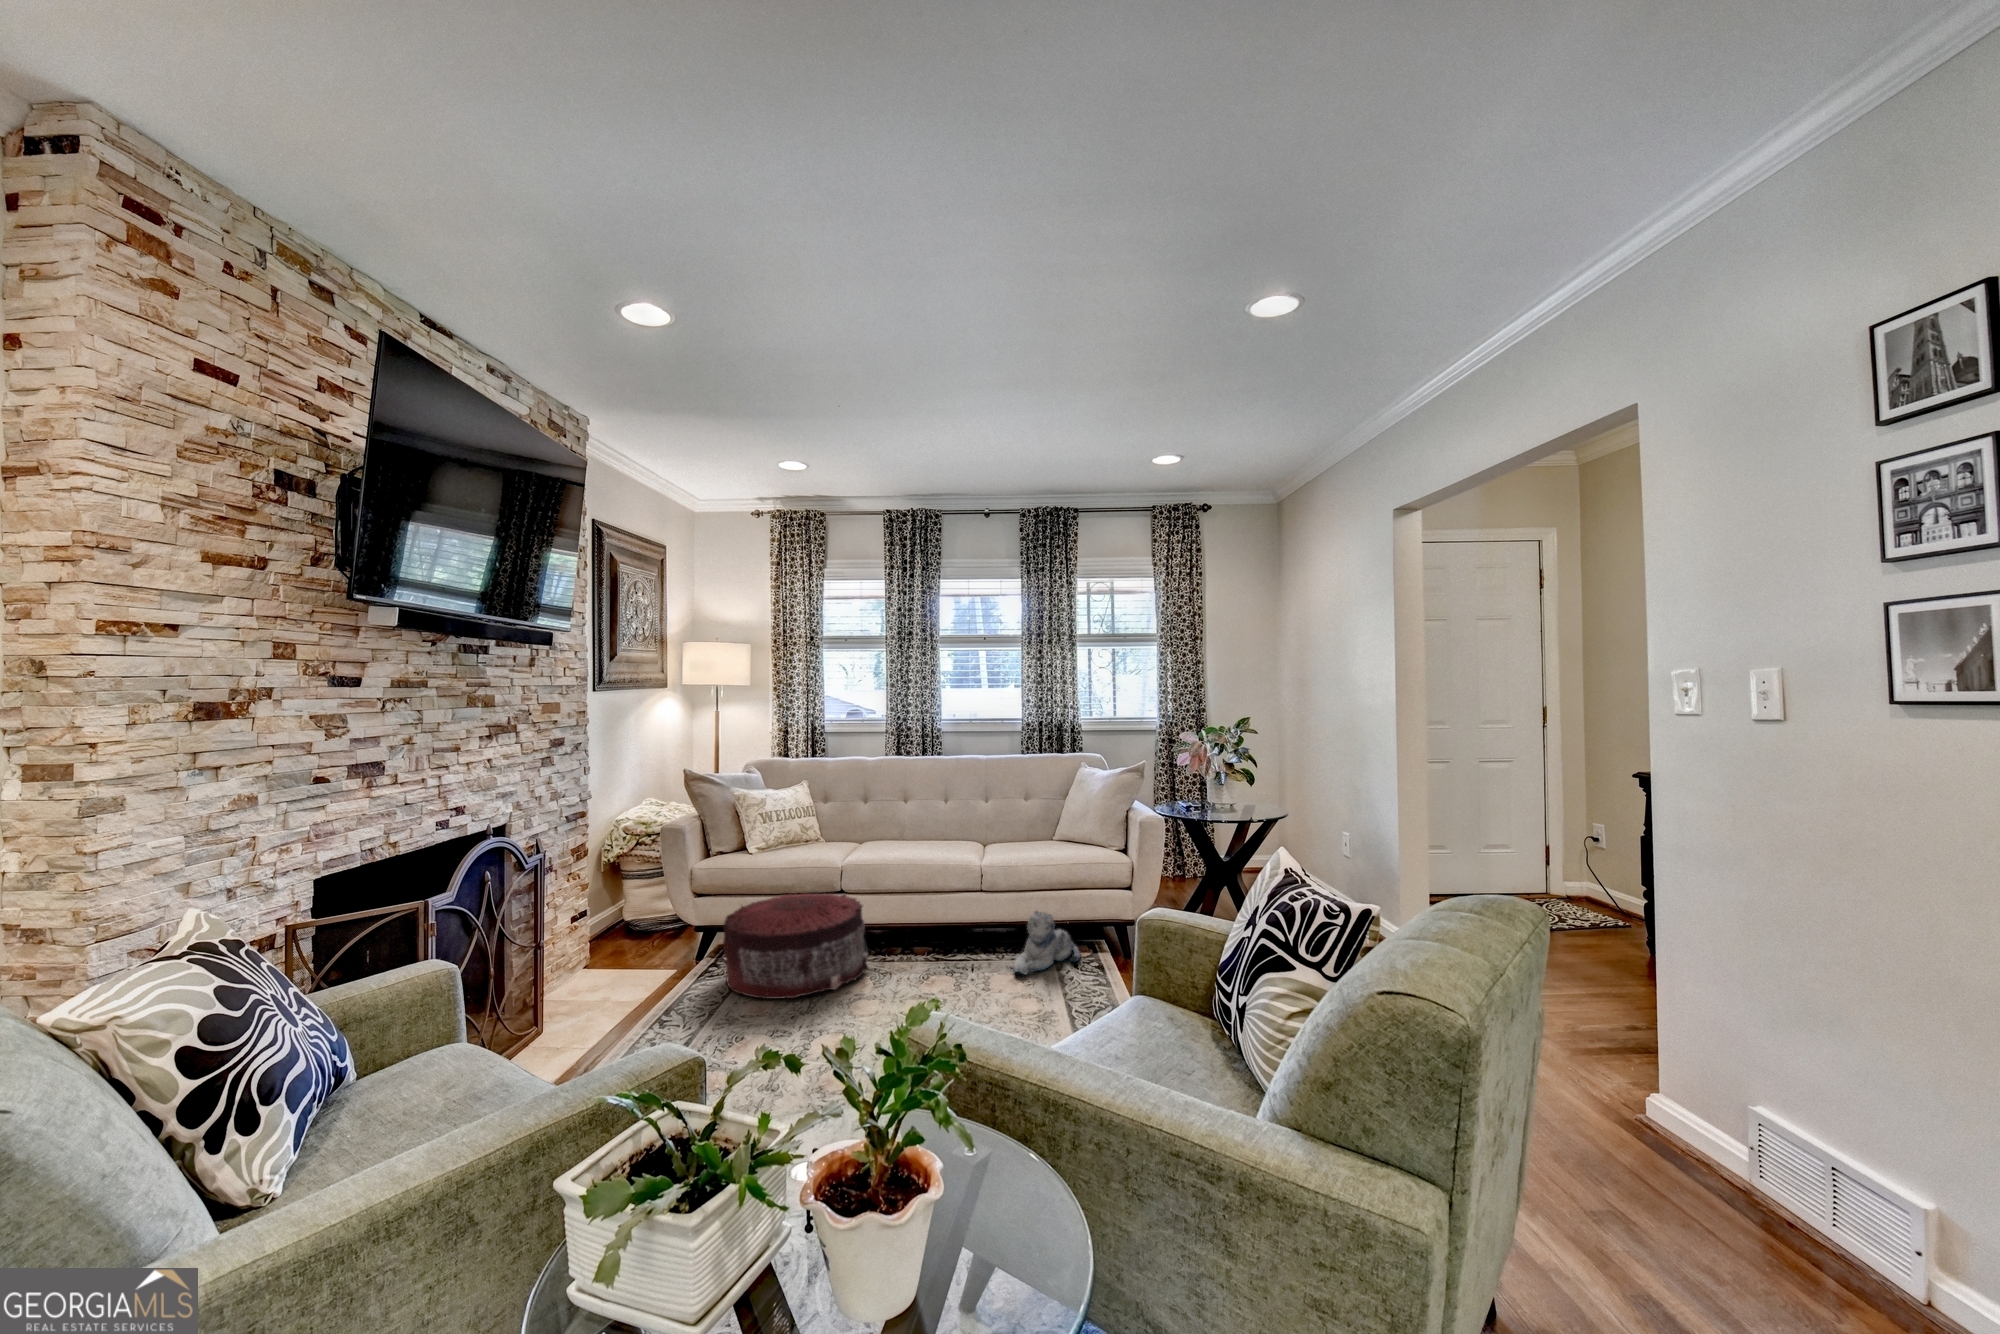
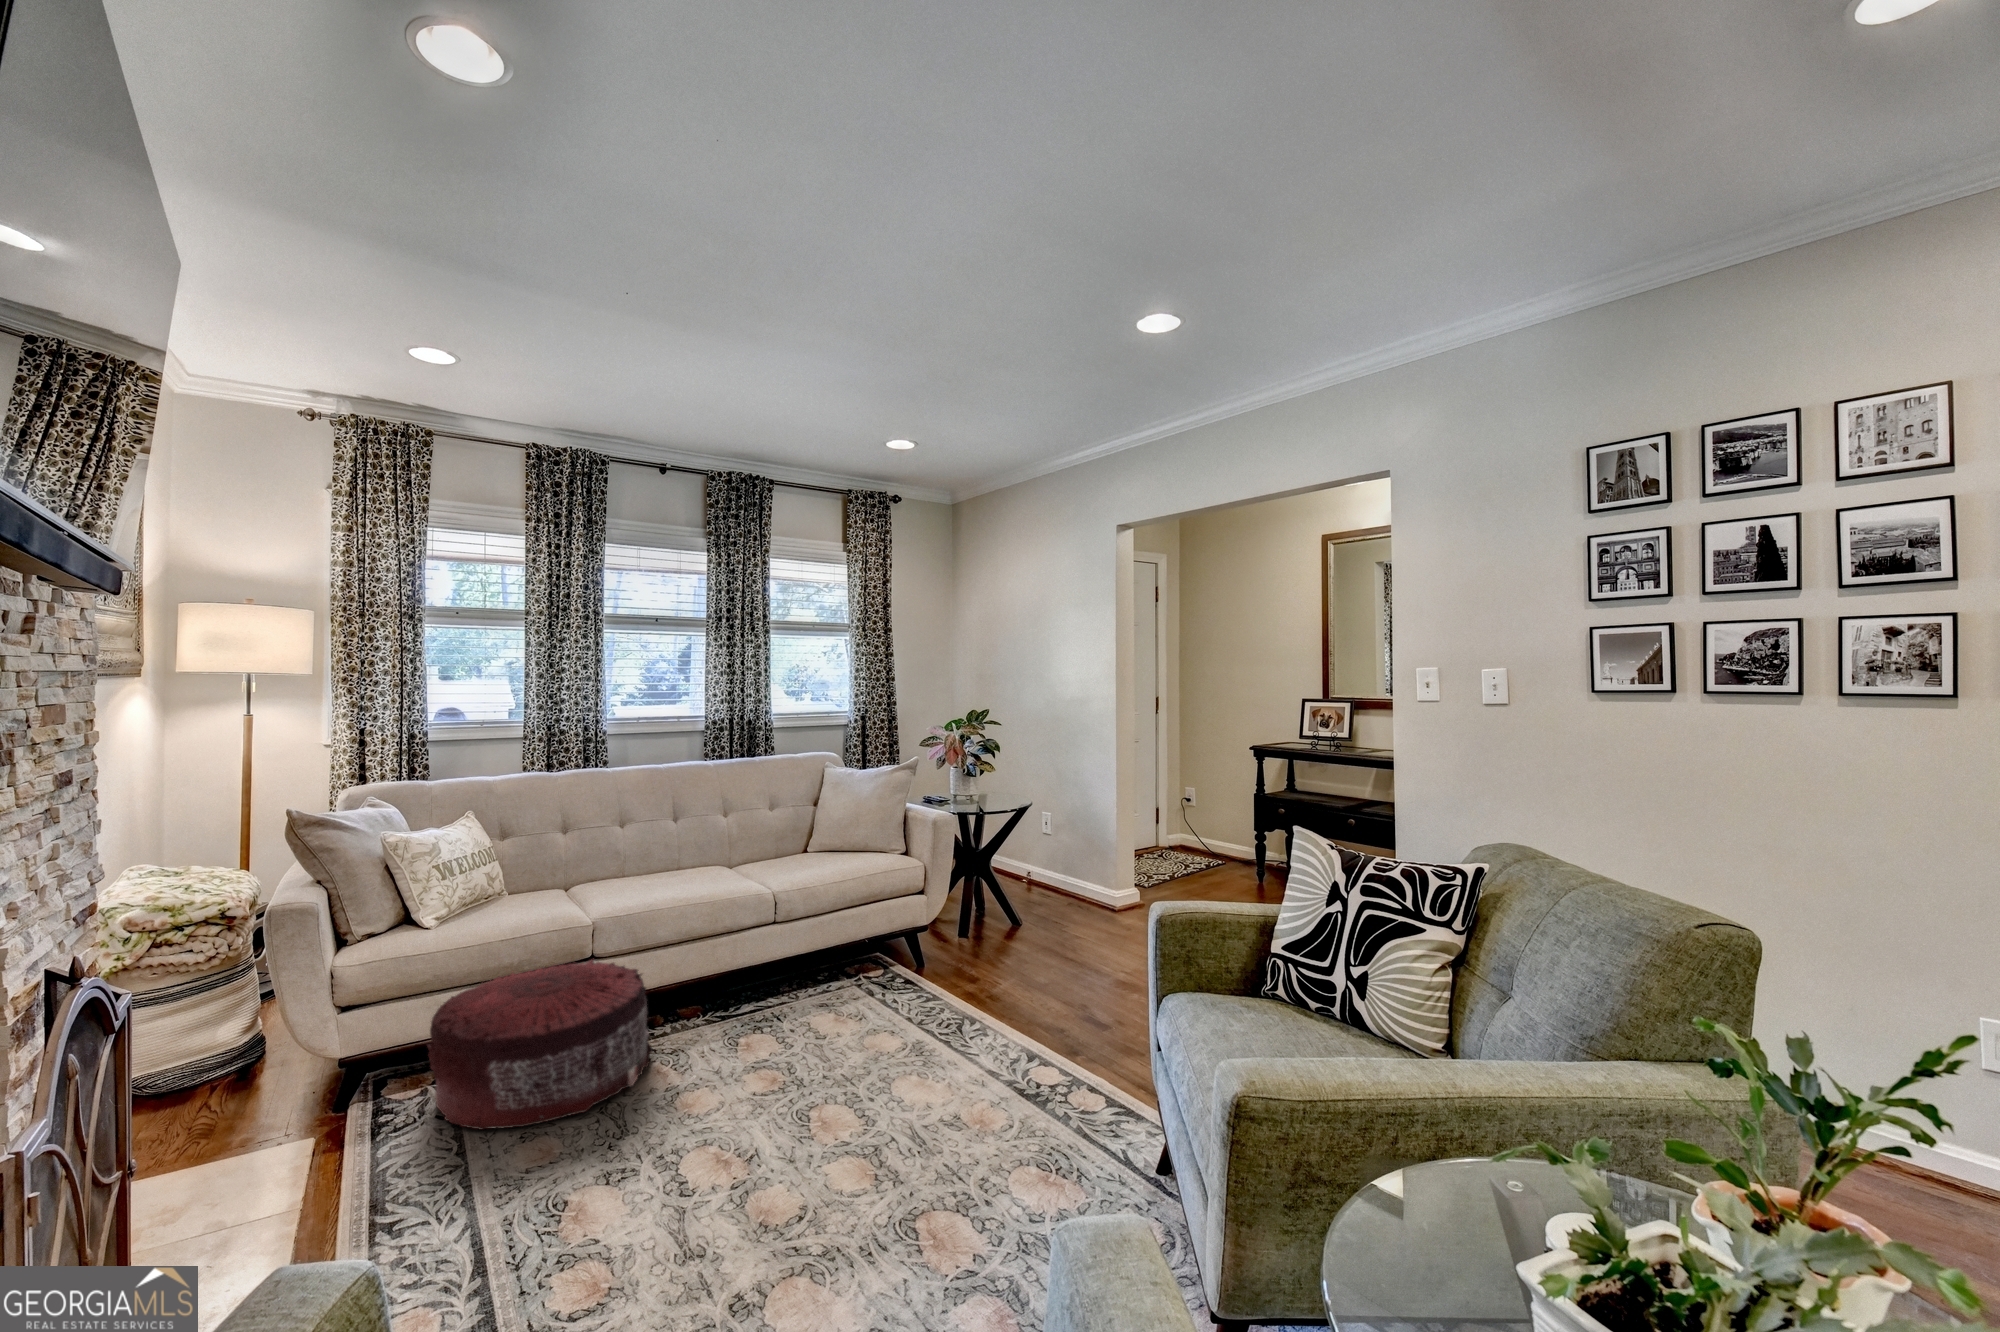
plush toy: present [1013,911,1081,975] -> none [826,938,888,1014]

